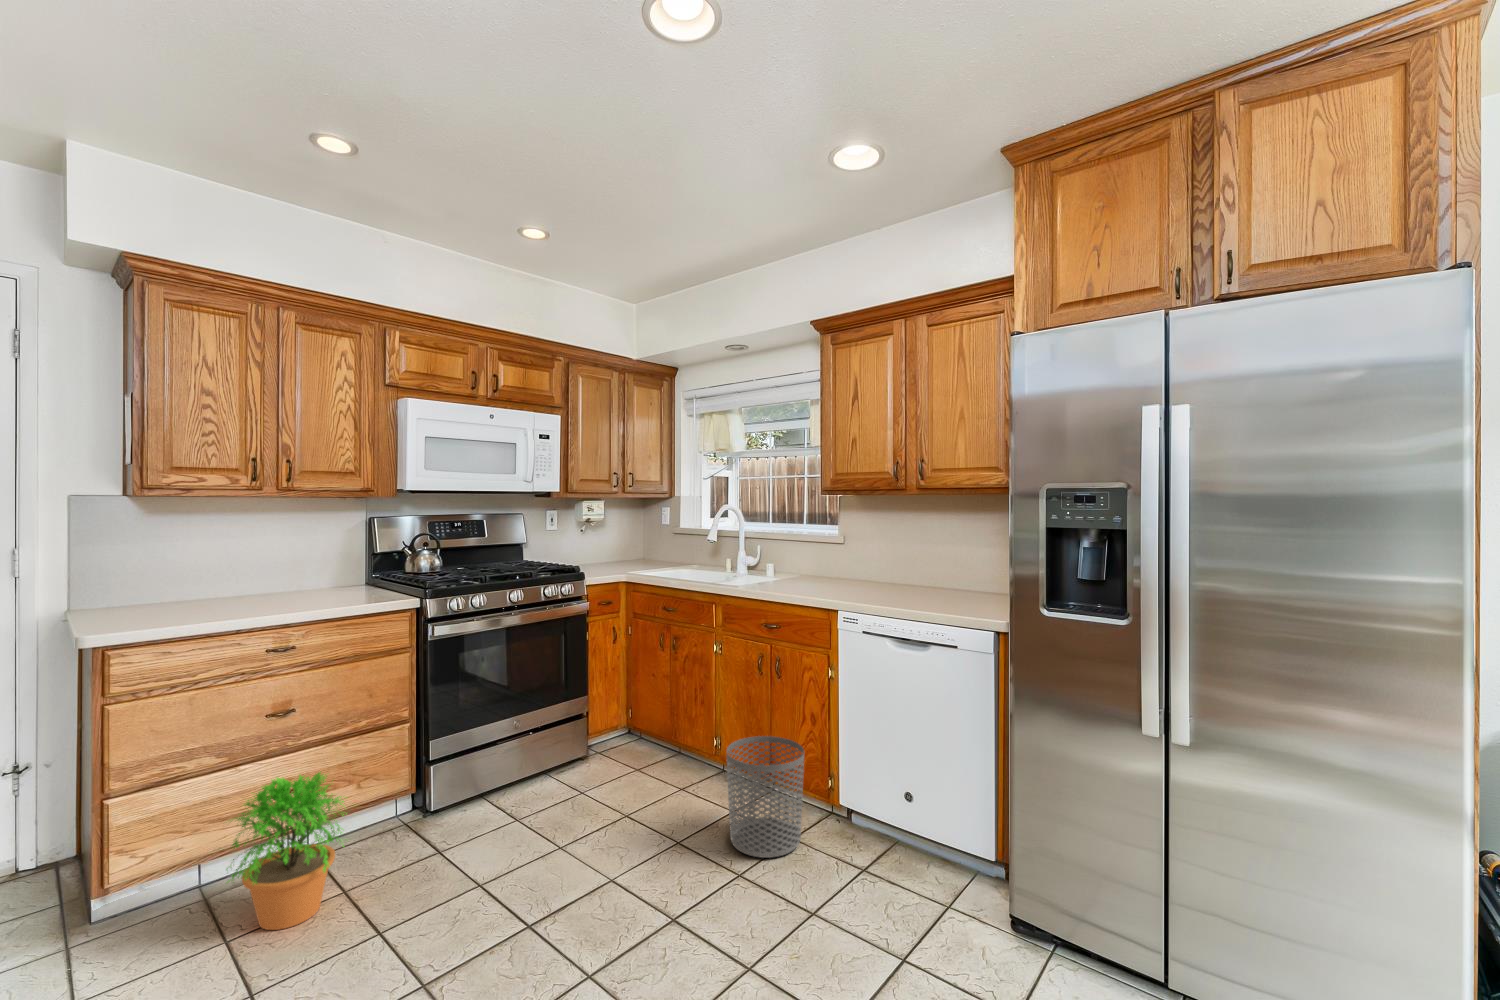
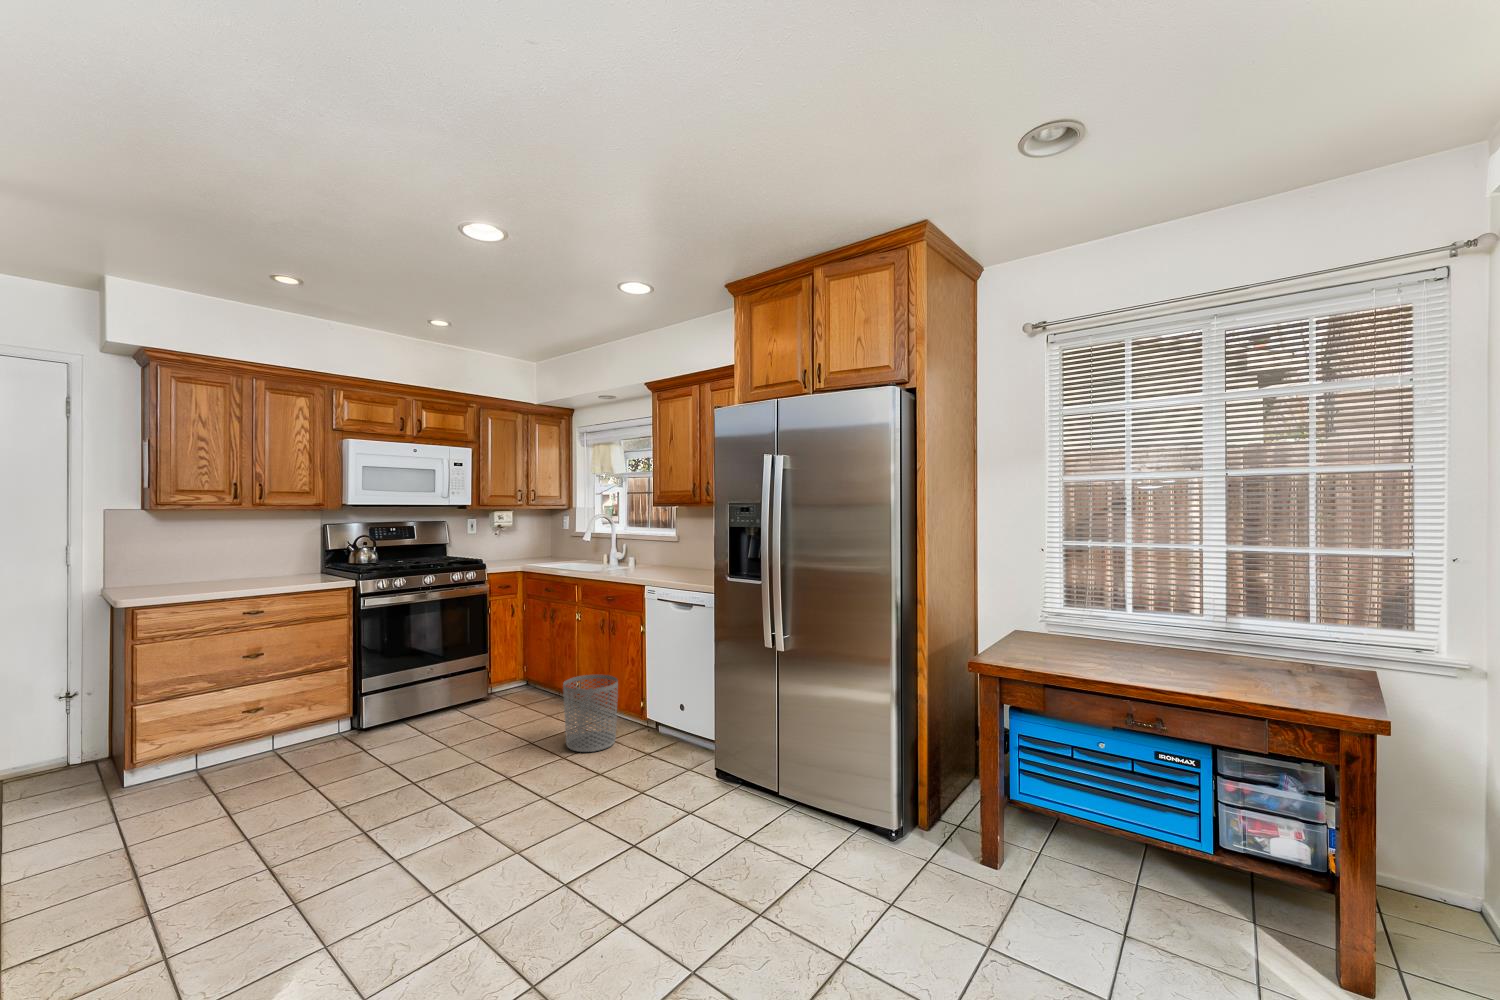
potted plant: present [227,772,344,930] -> none [212,690,298,789]

